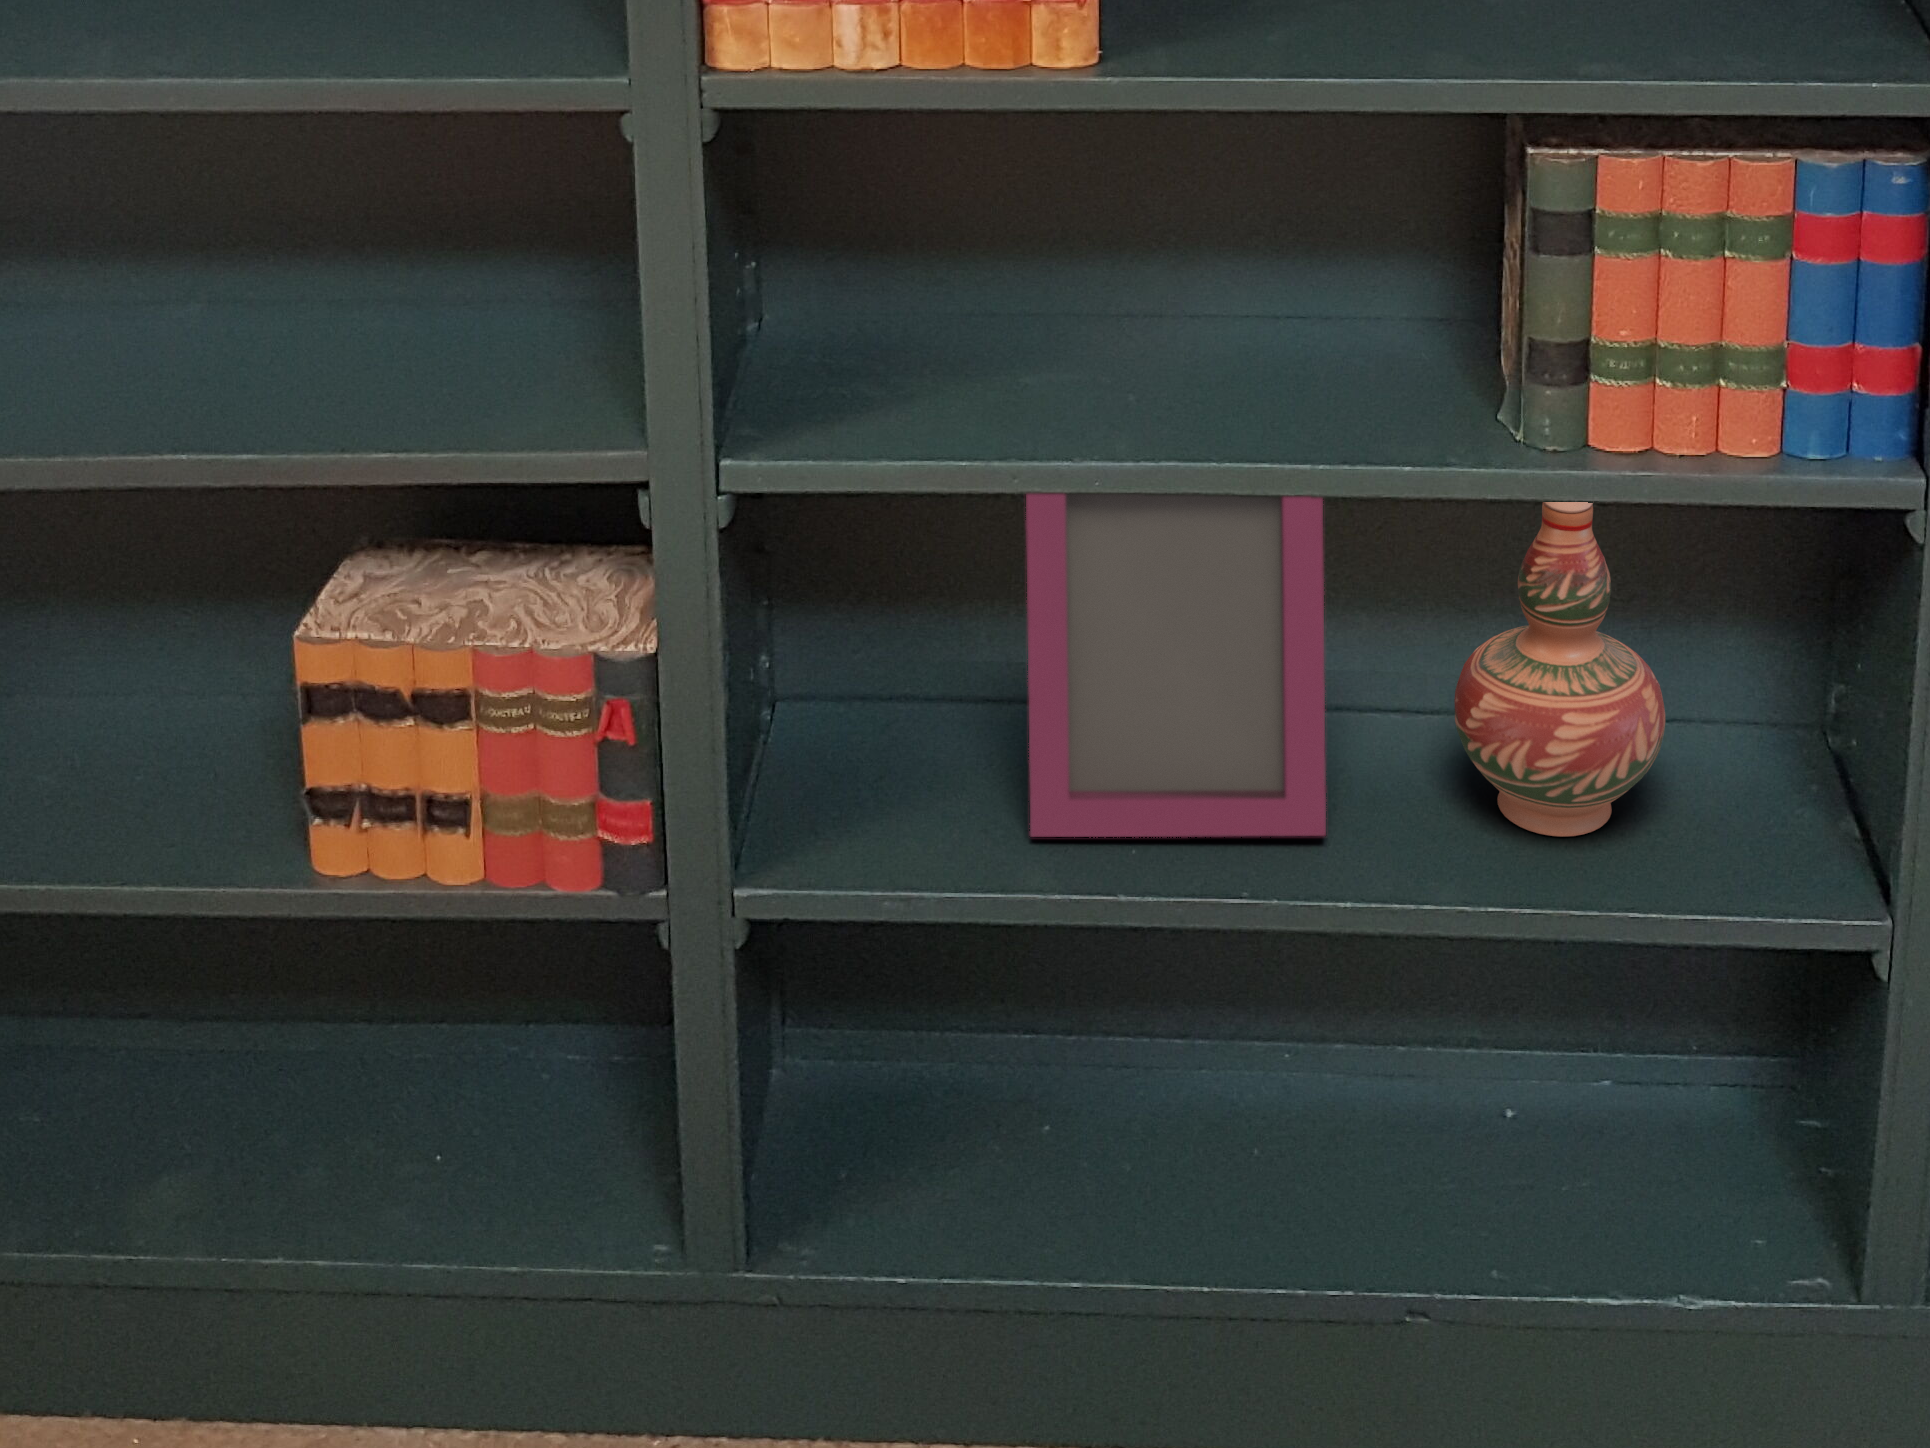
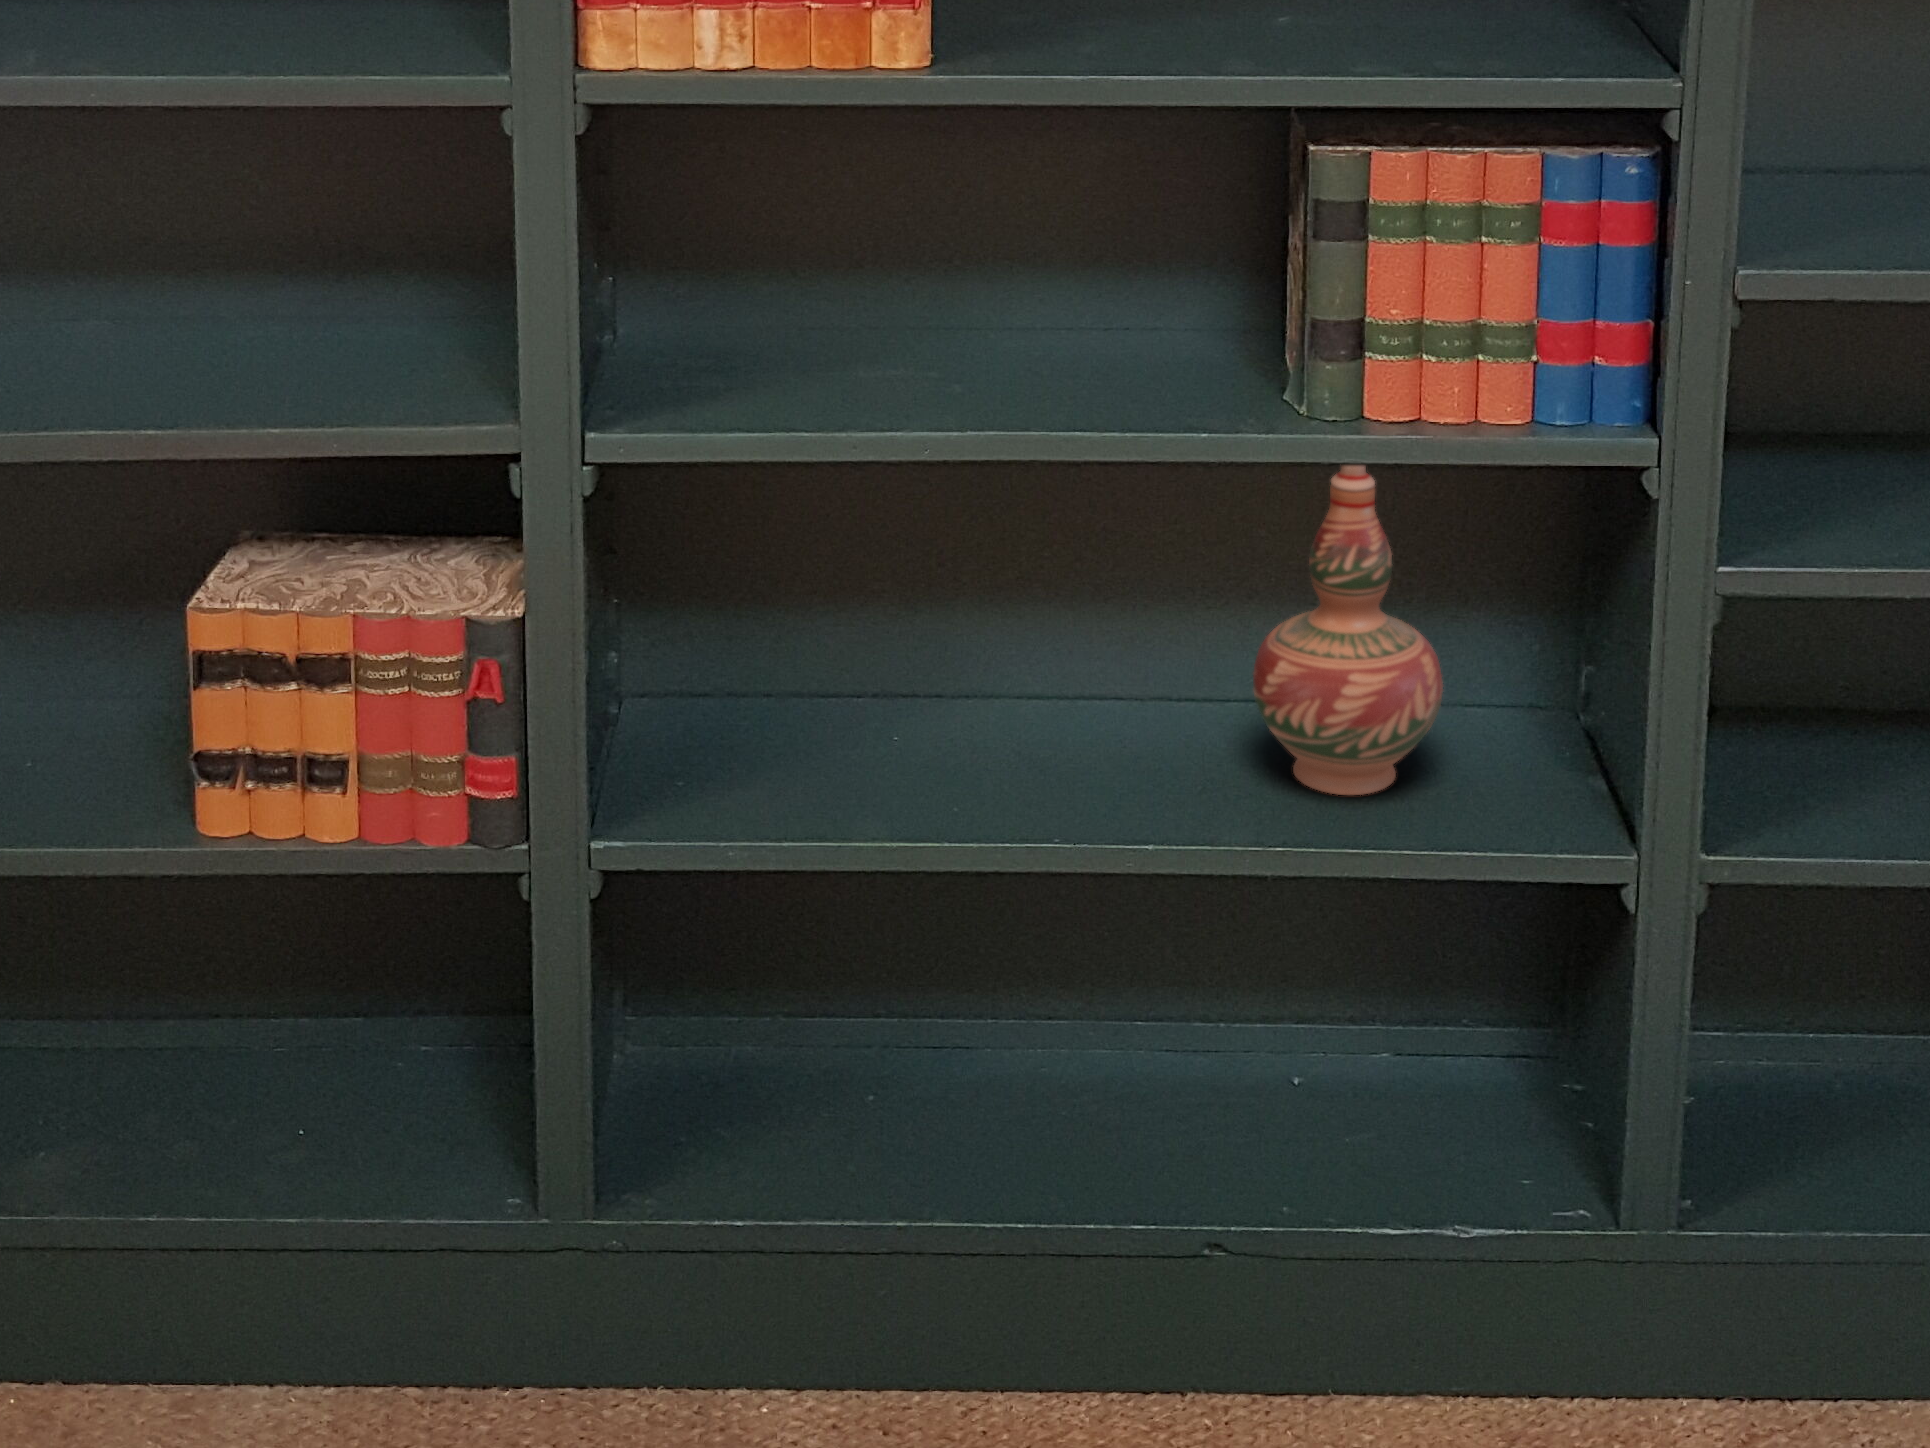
picture frame: present [1026,494,1326,837] -> none [863,437,1136,797]

